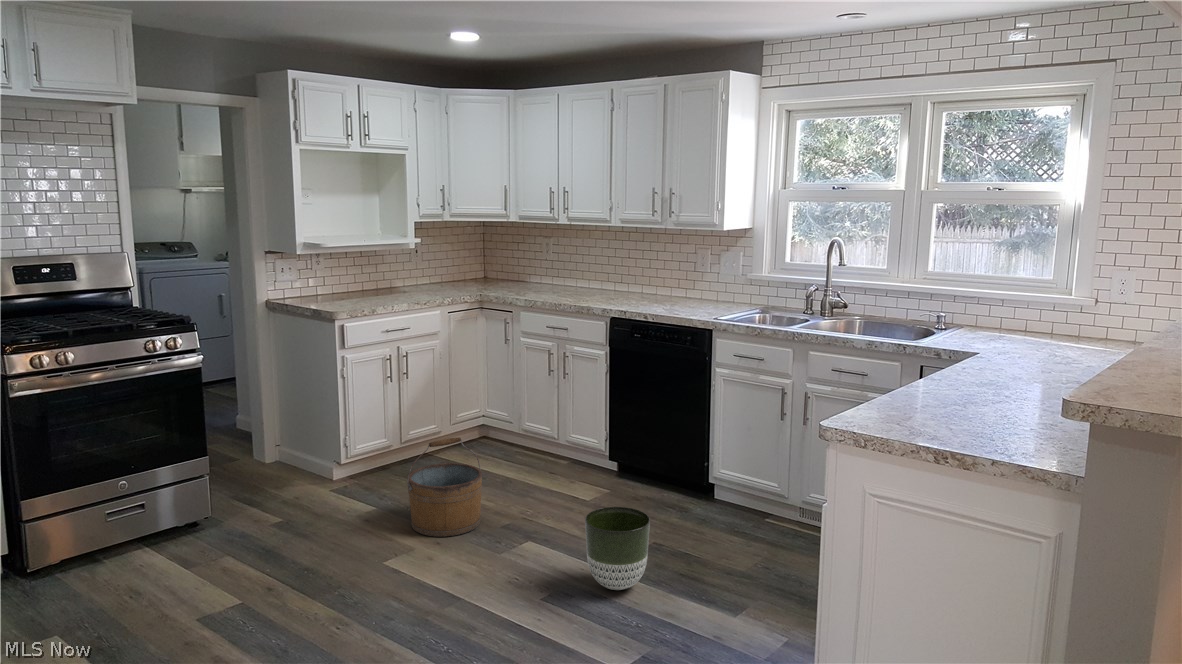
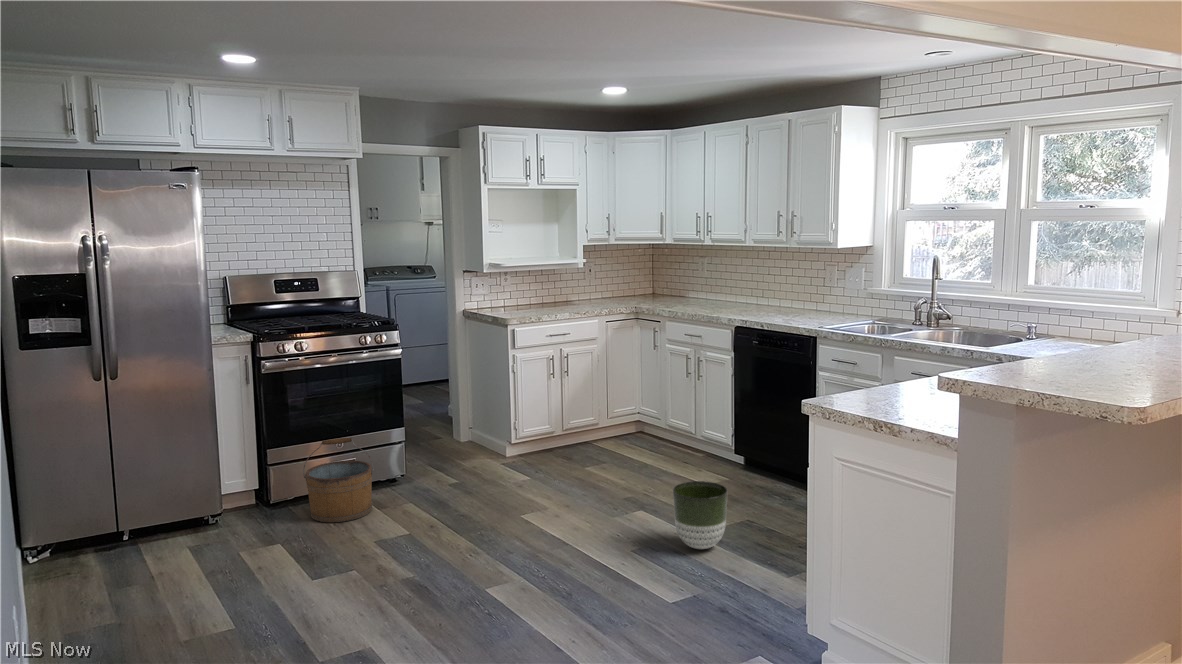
bucket: present [407,437,482,537] -> present [303,438,374,522]

